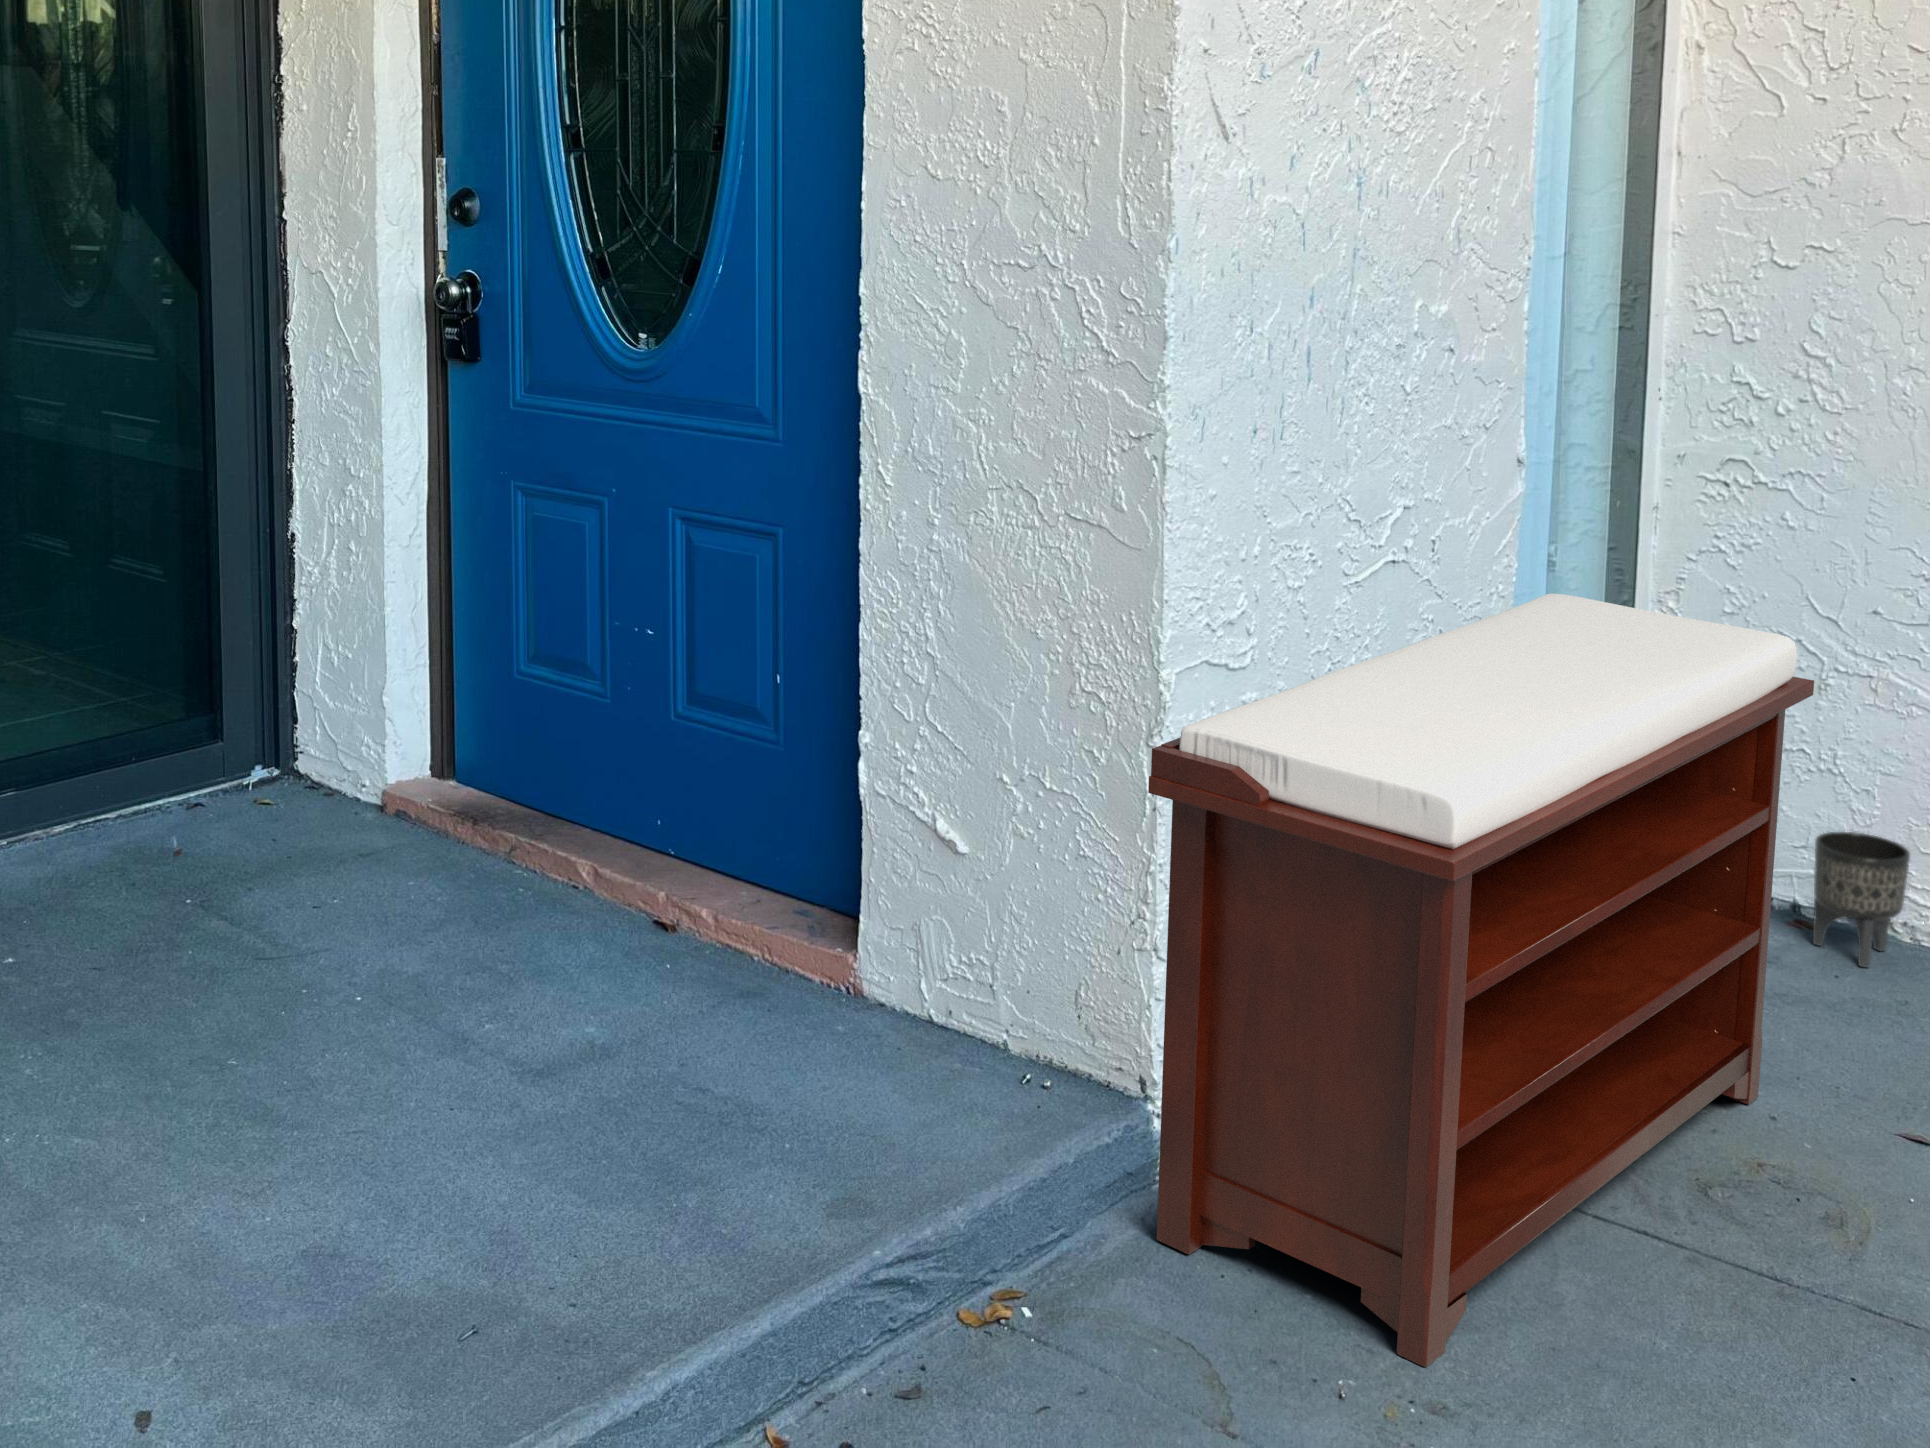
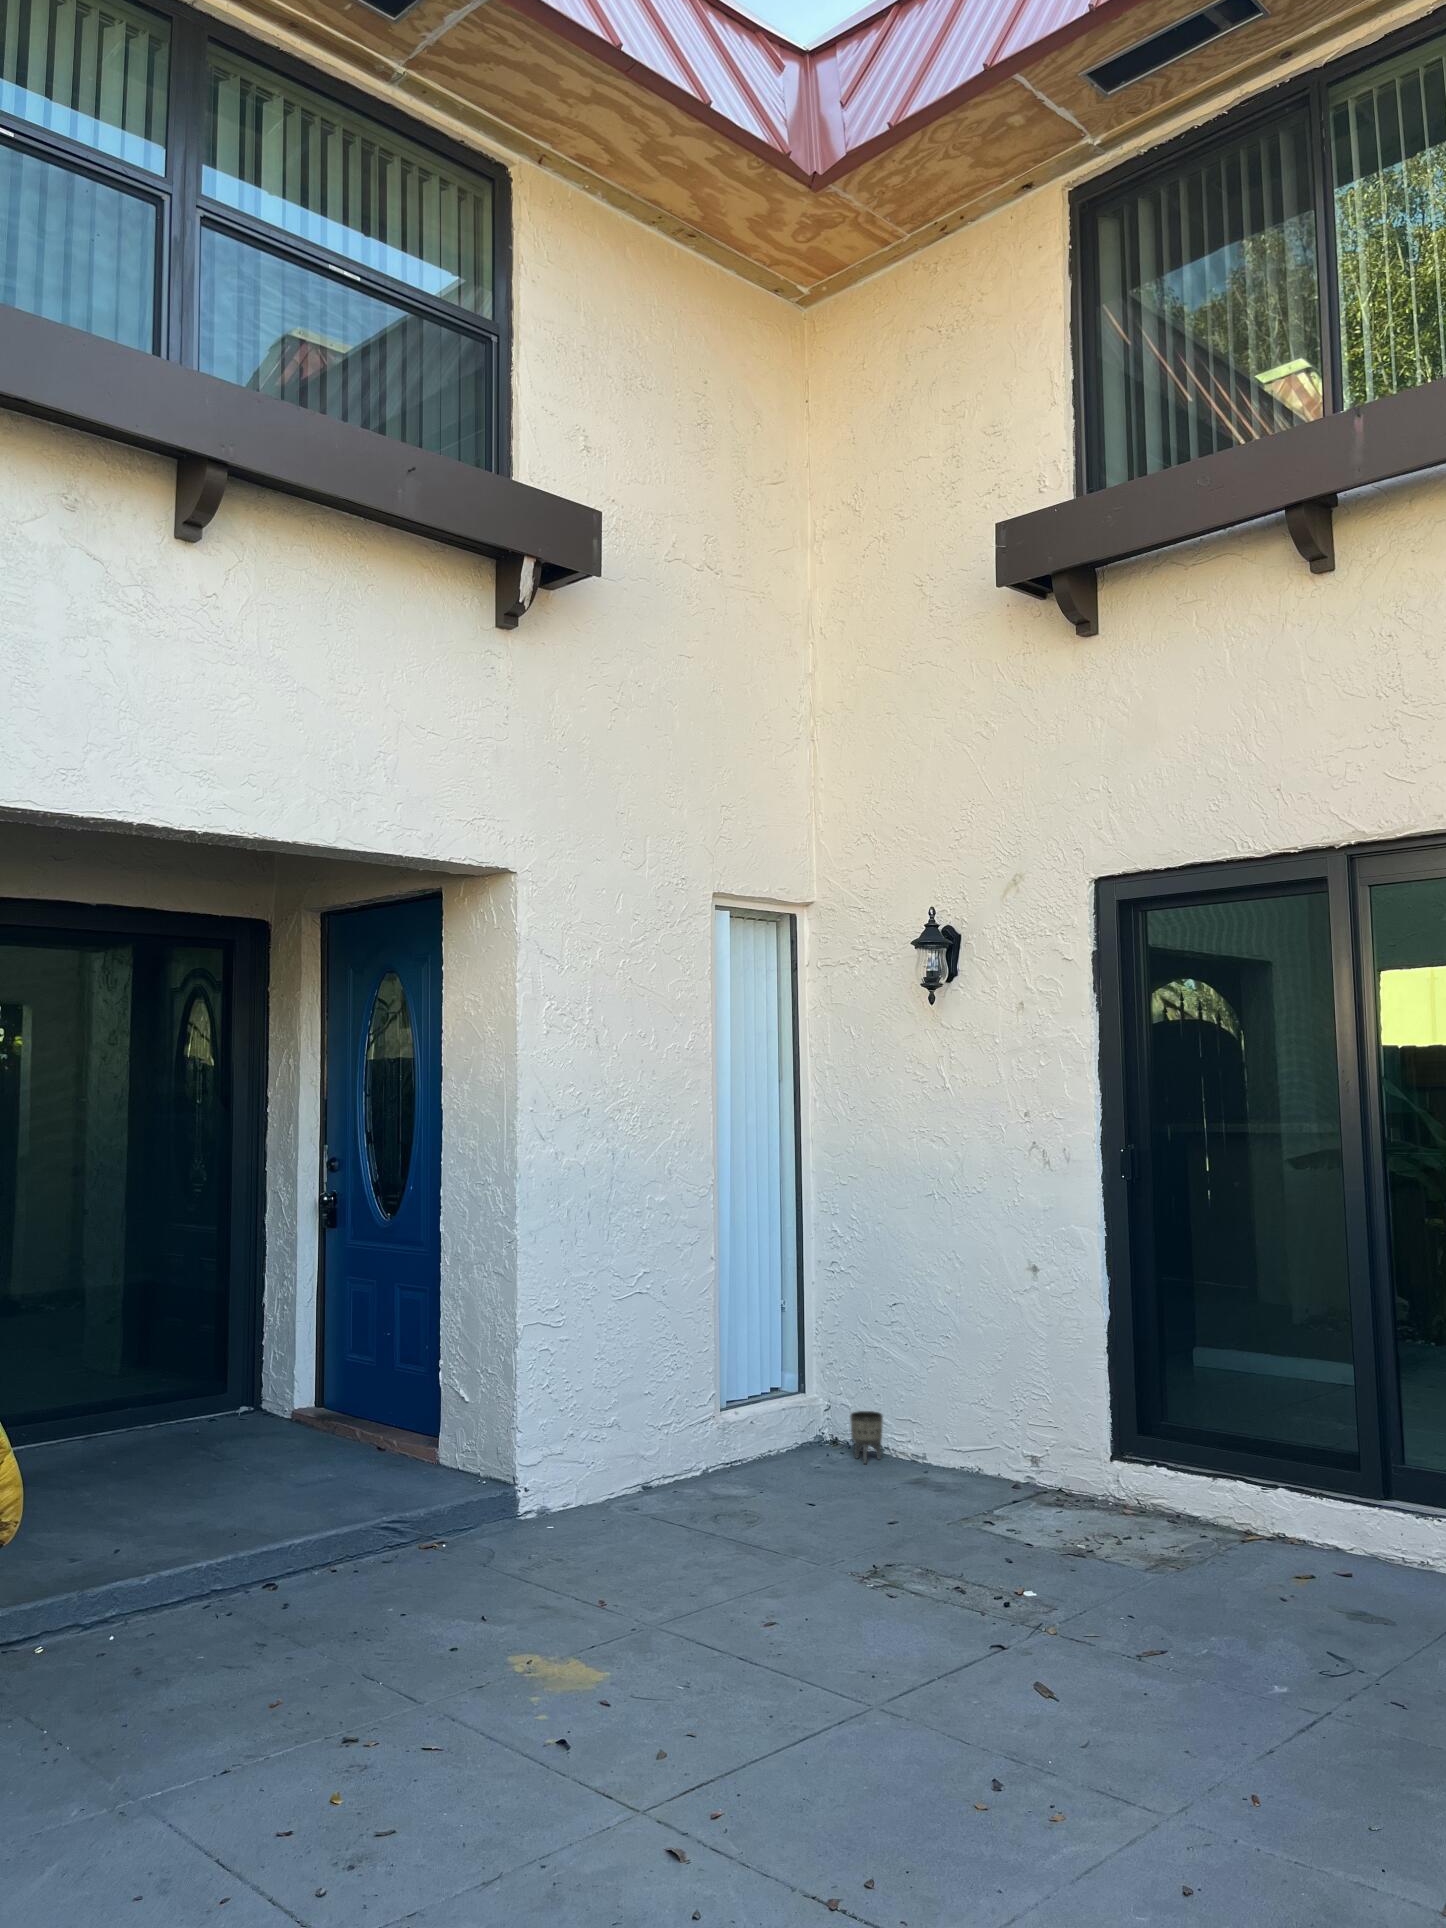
bench: present [1148,593,1814,1367] -> none [497,1306,779,1554]

